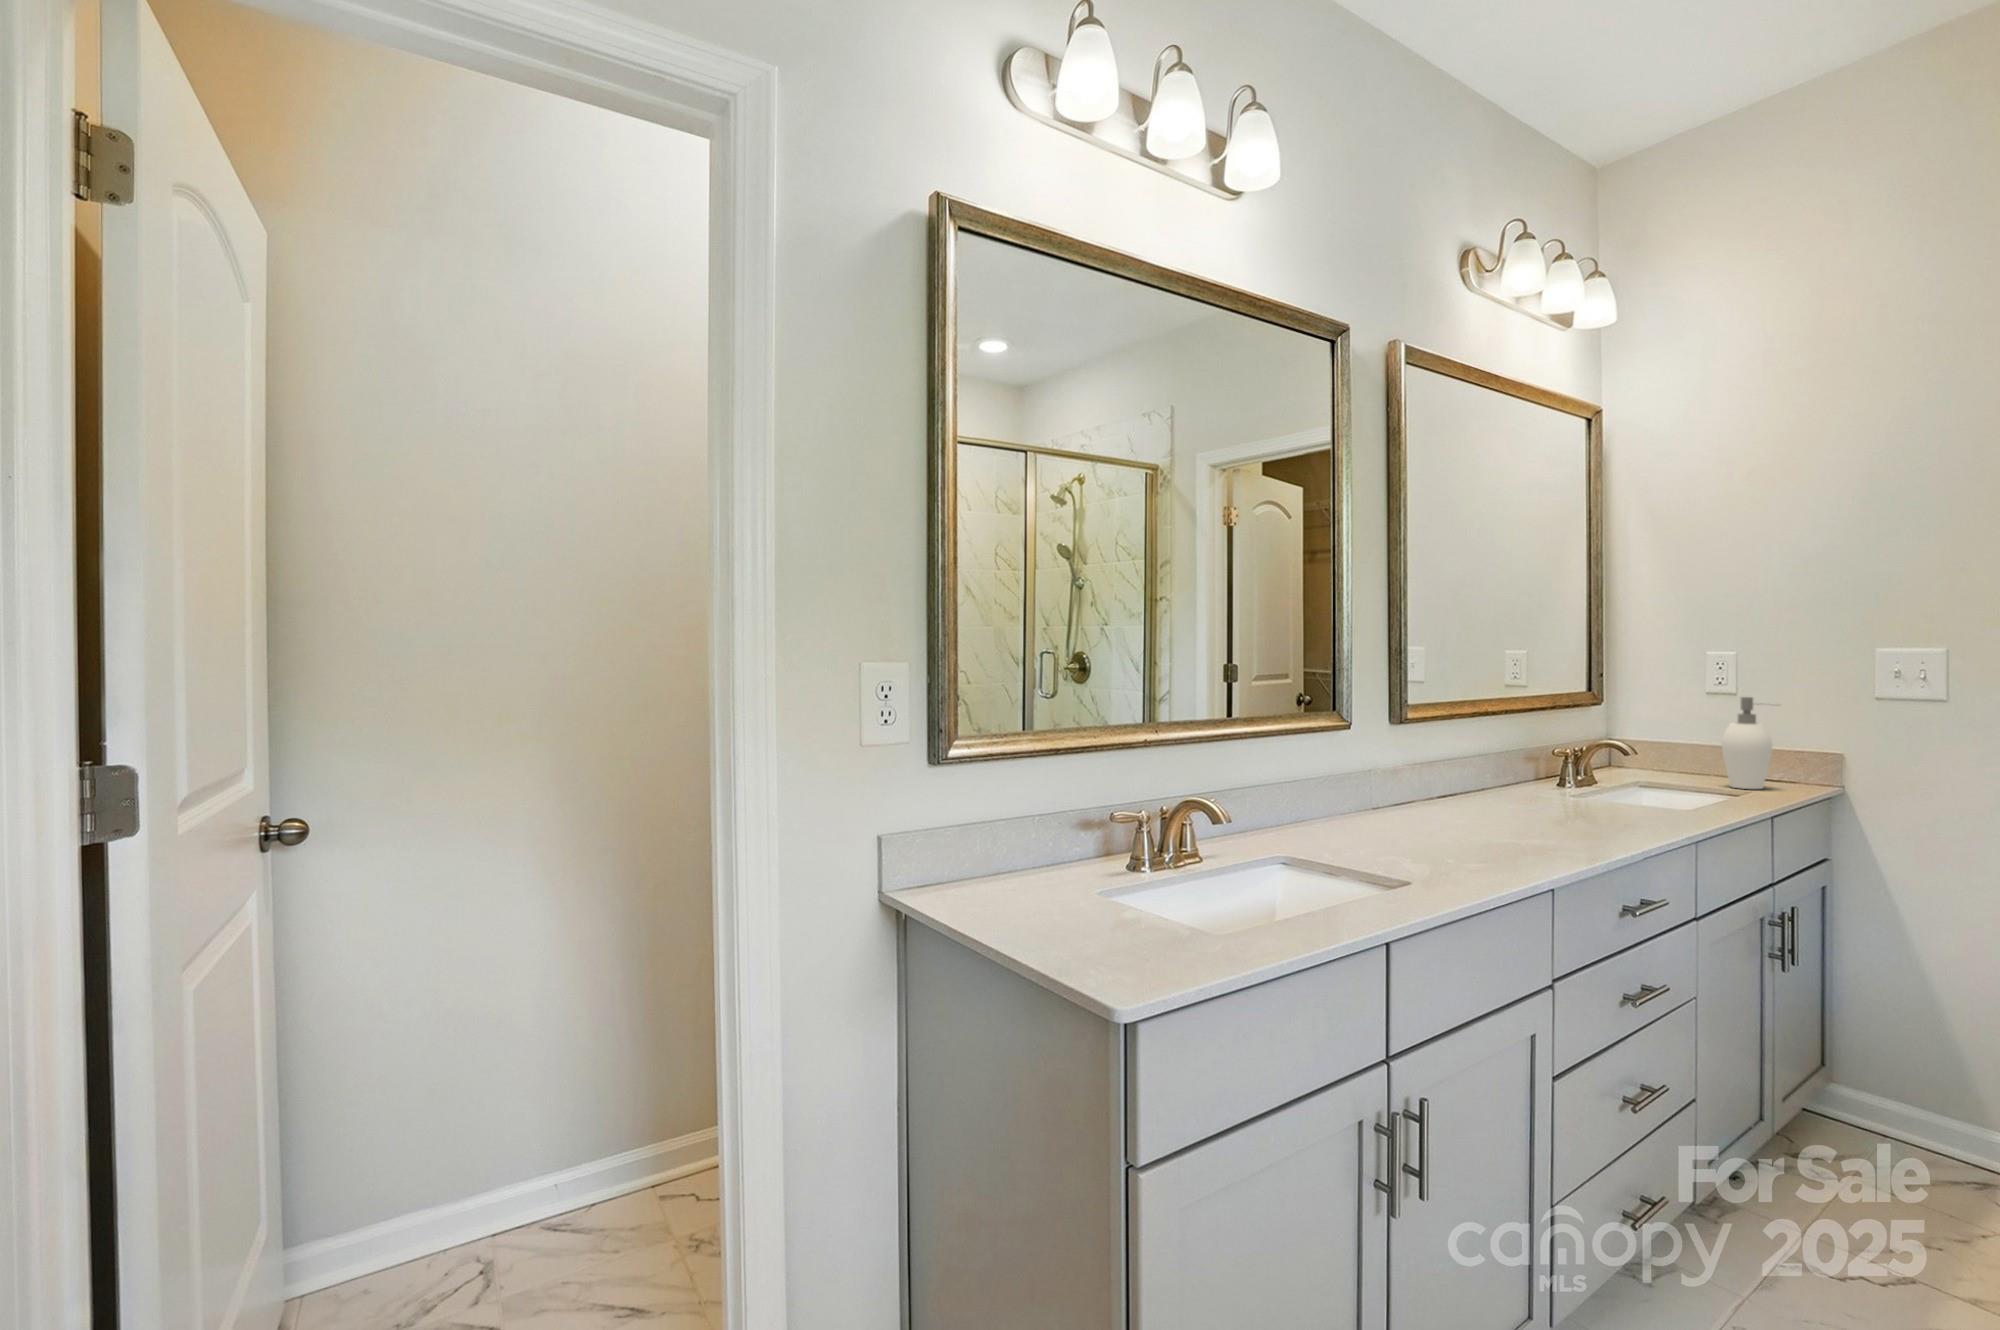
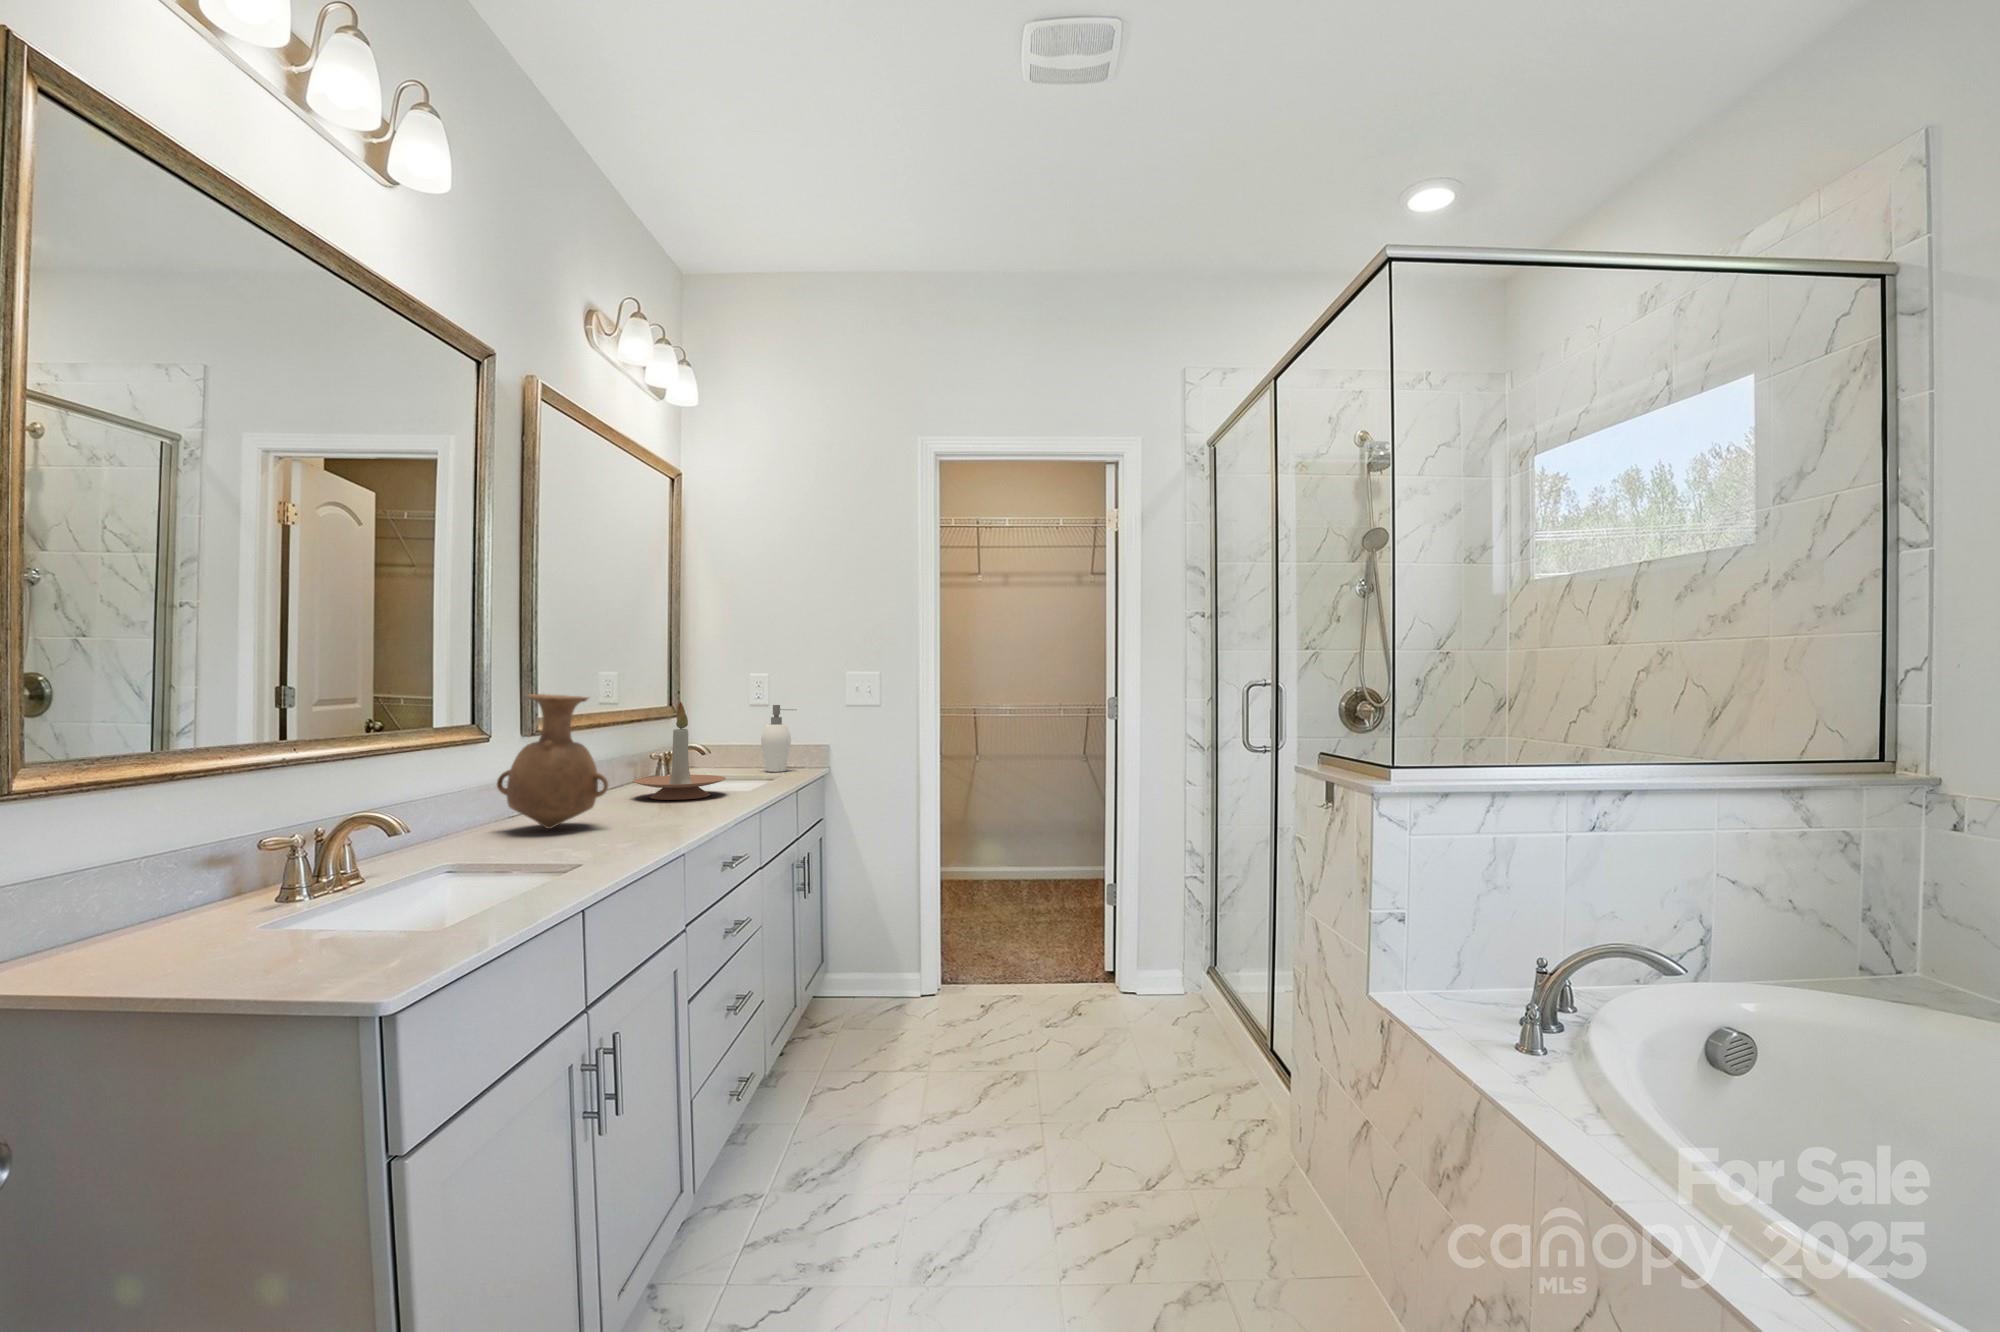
vase: none [1347,684,1462,831] -> present [497,694,608,829]
candle holder: none [1518,693,1644,815] -> present [633,702,726,800]

